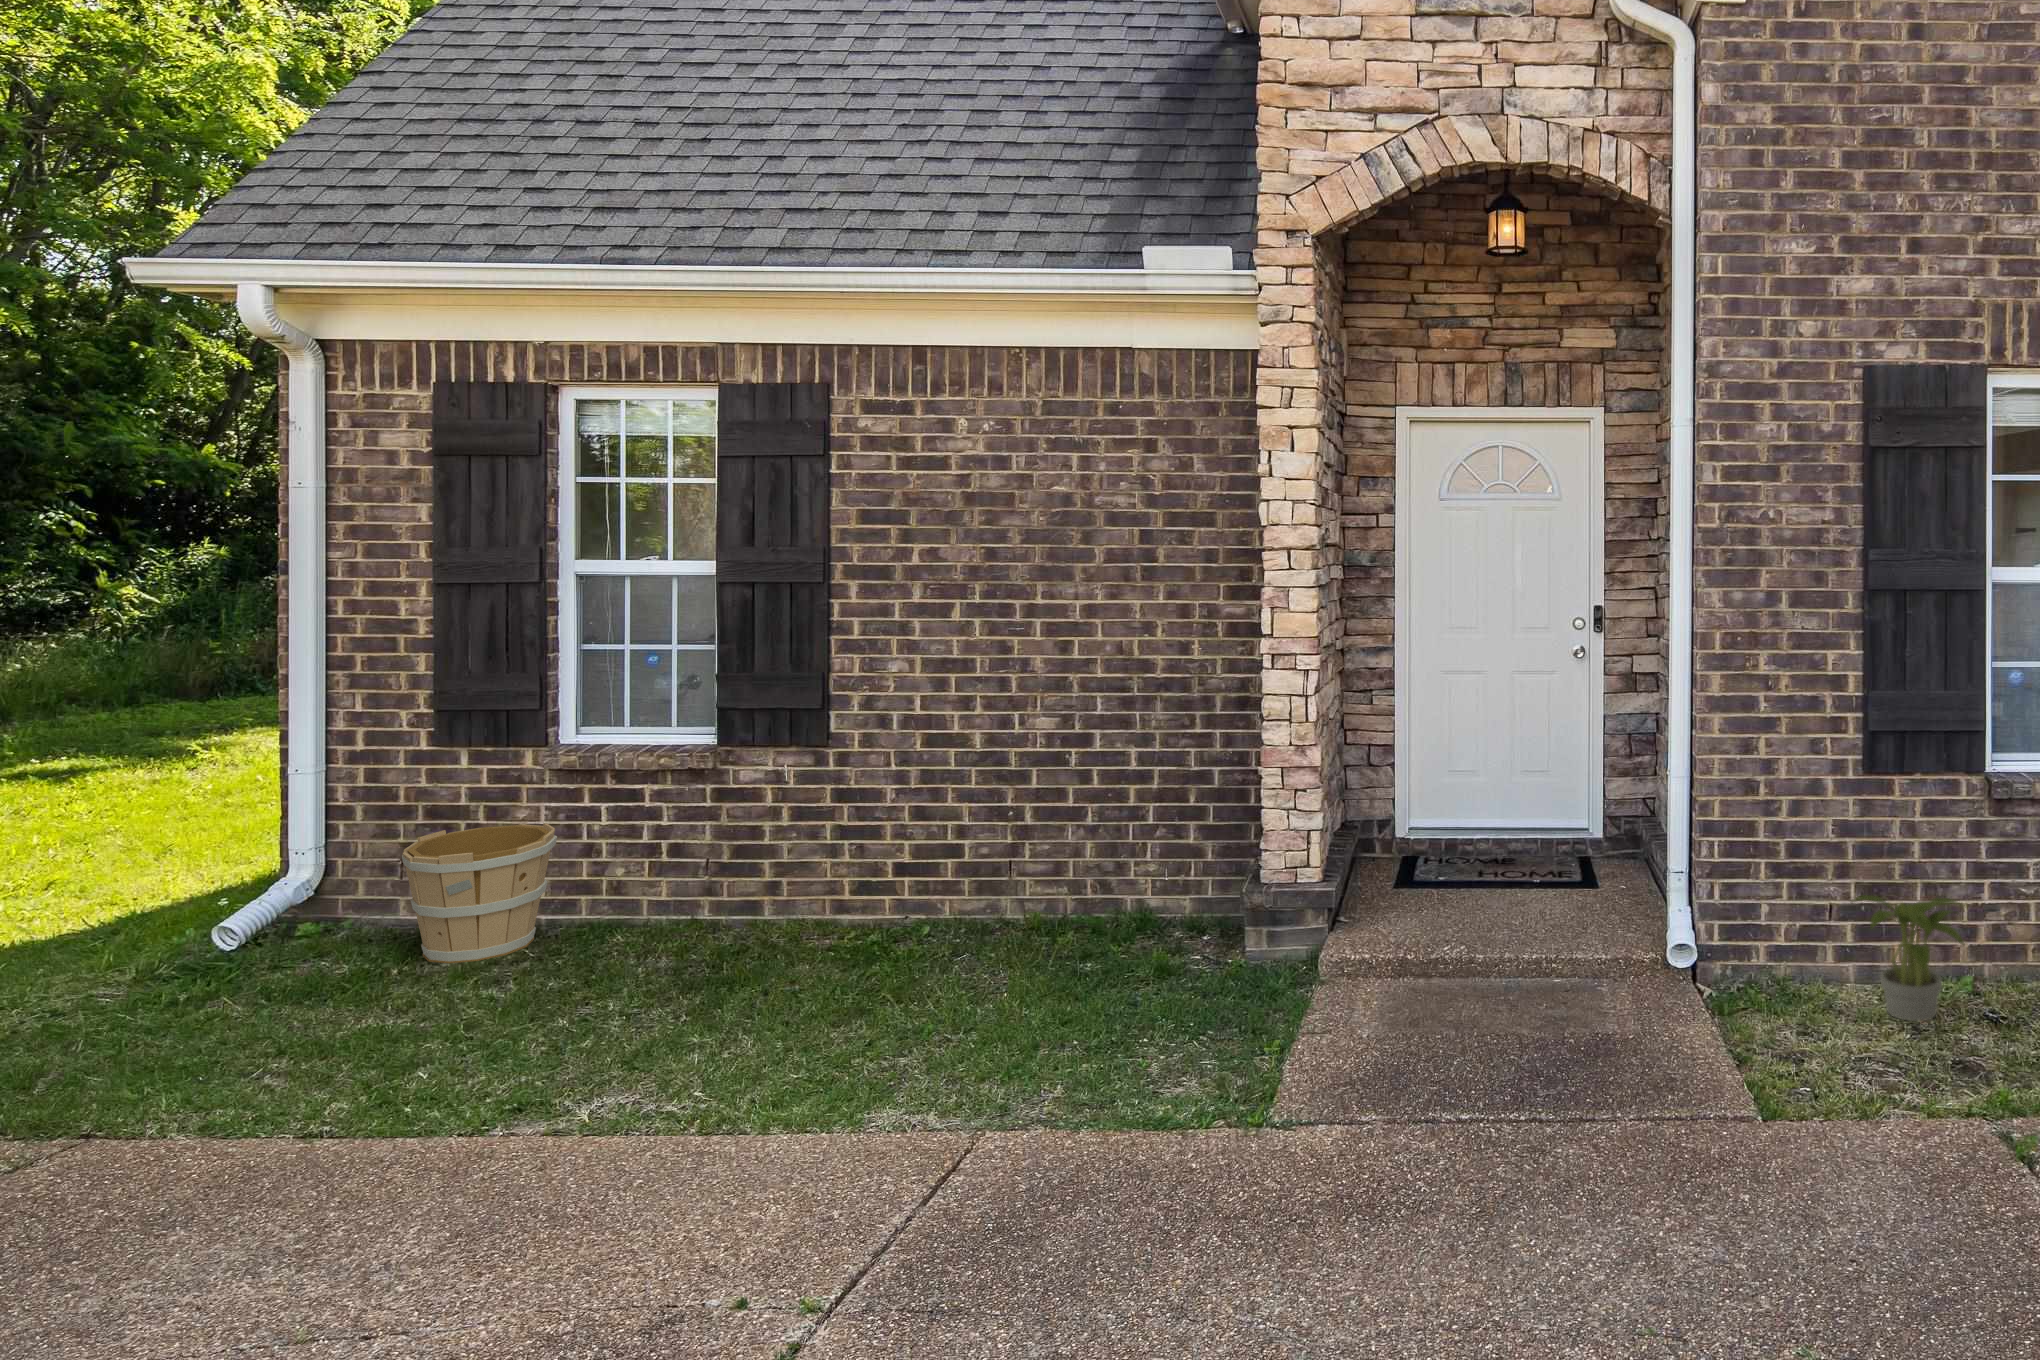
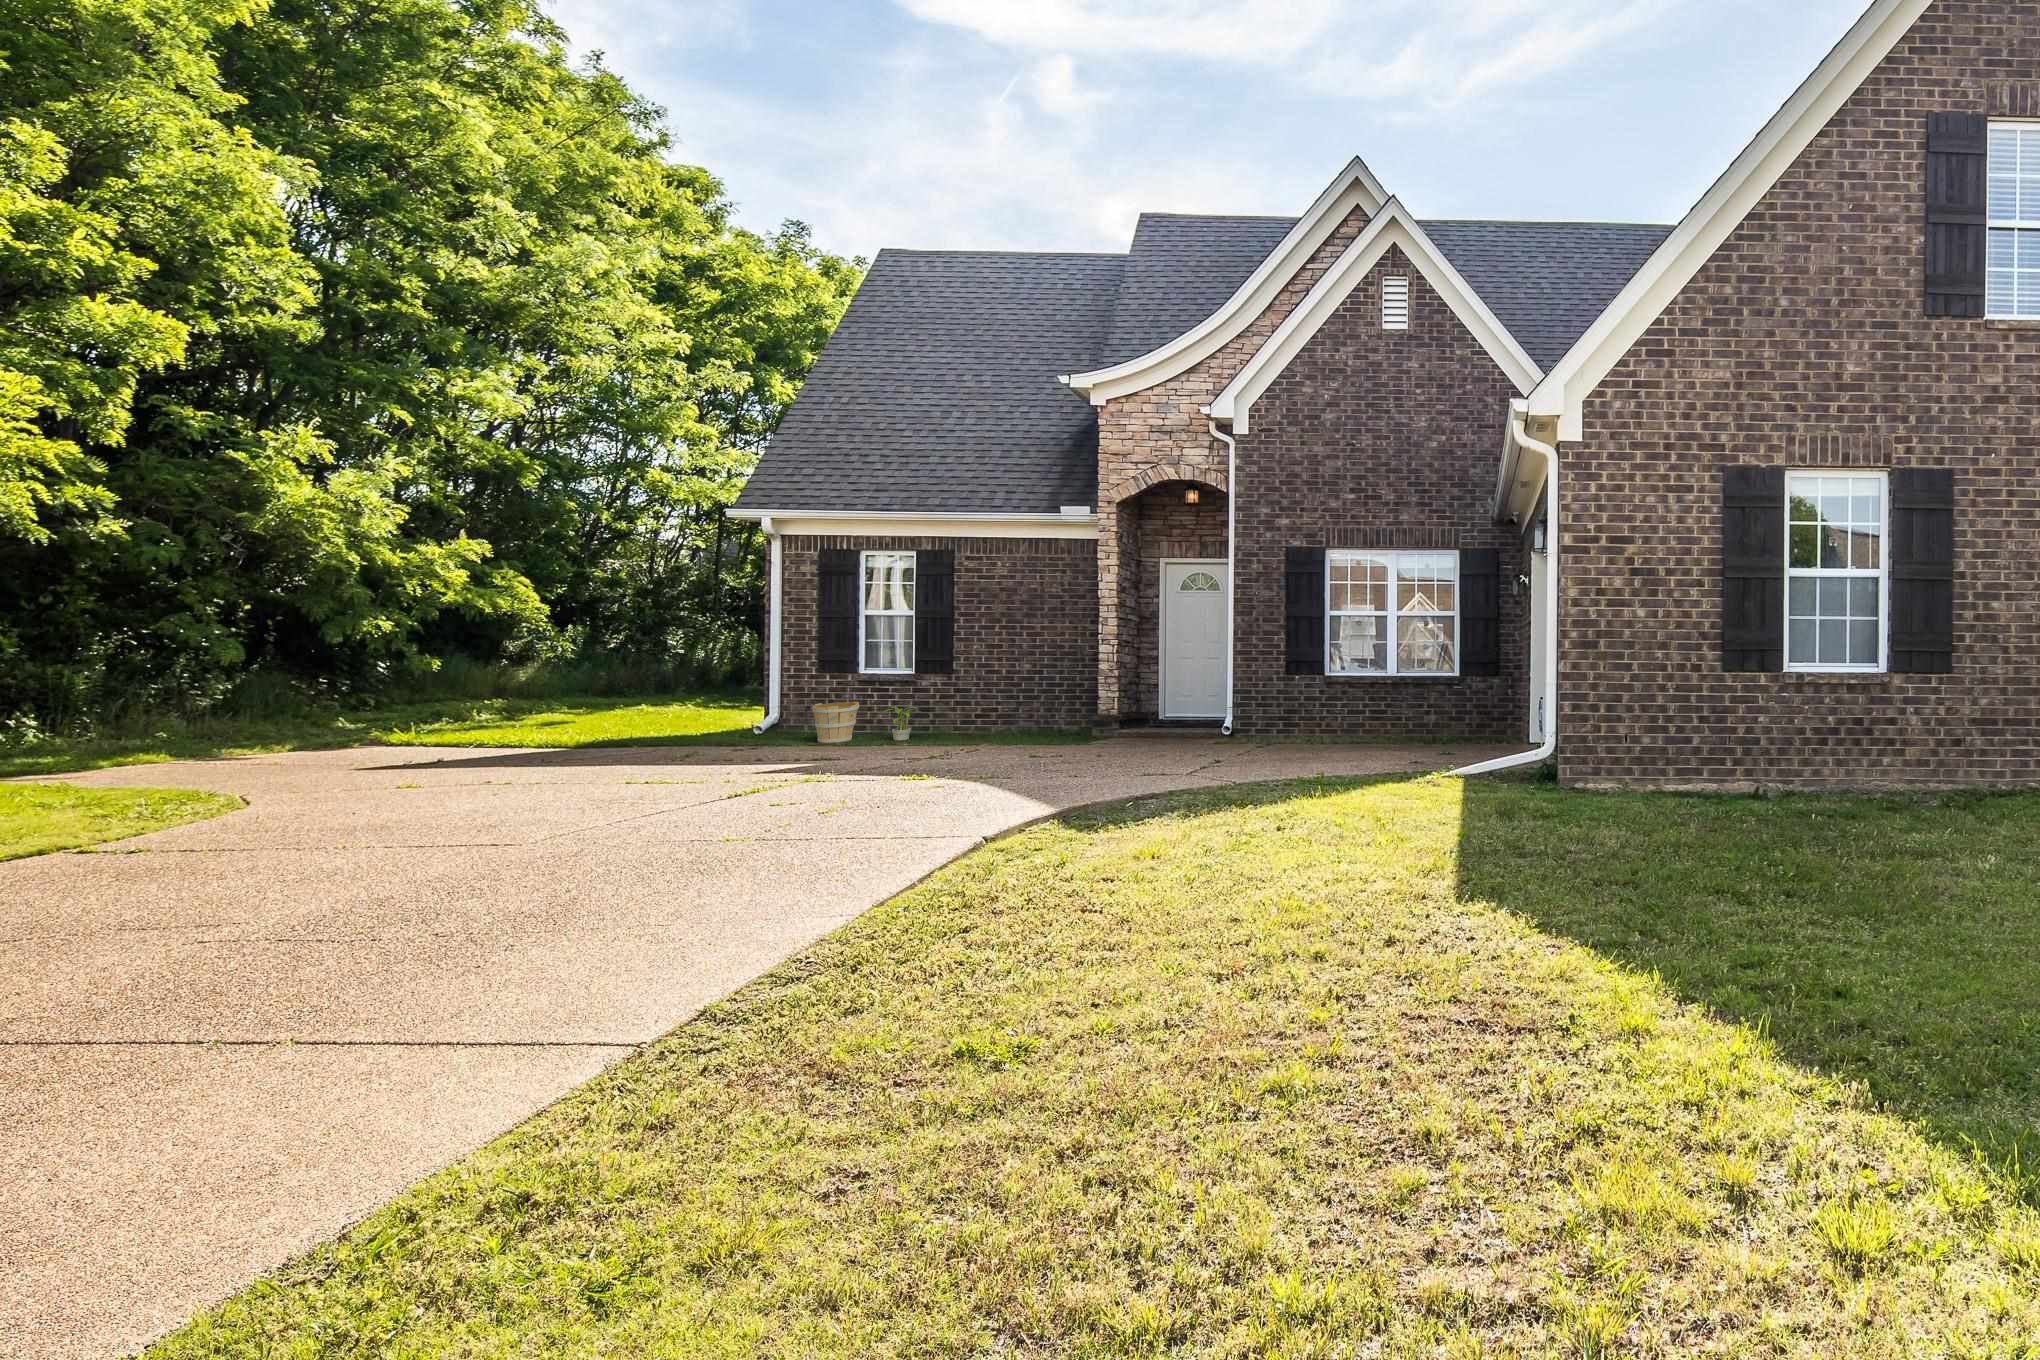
potted plant: present [1853,895,1963,1021] -> present [883,707,922,740]

